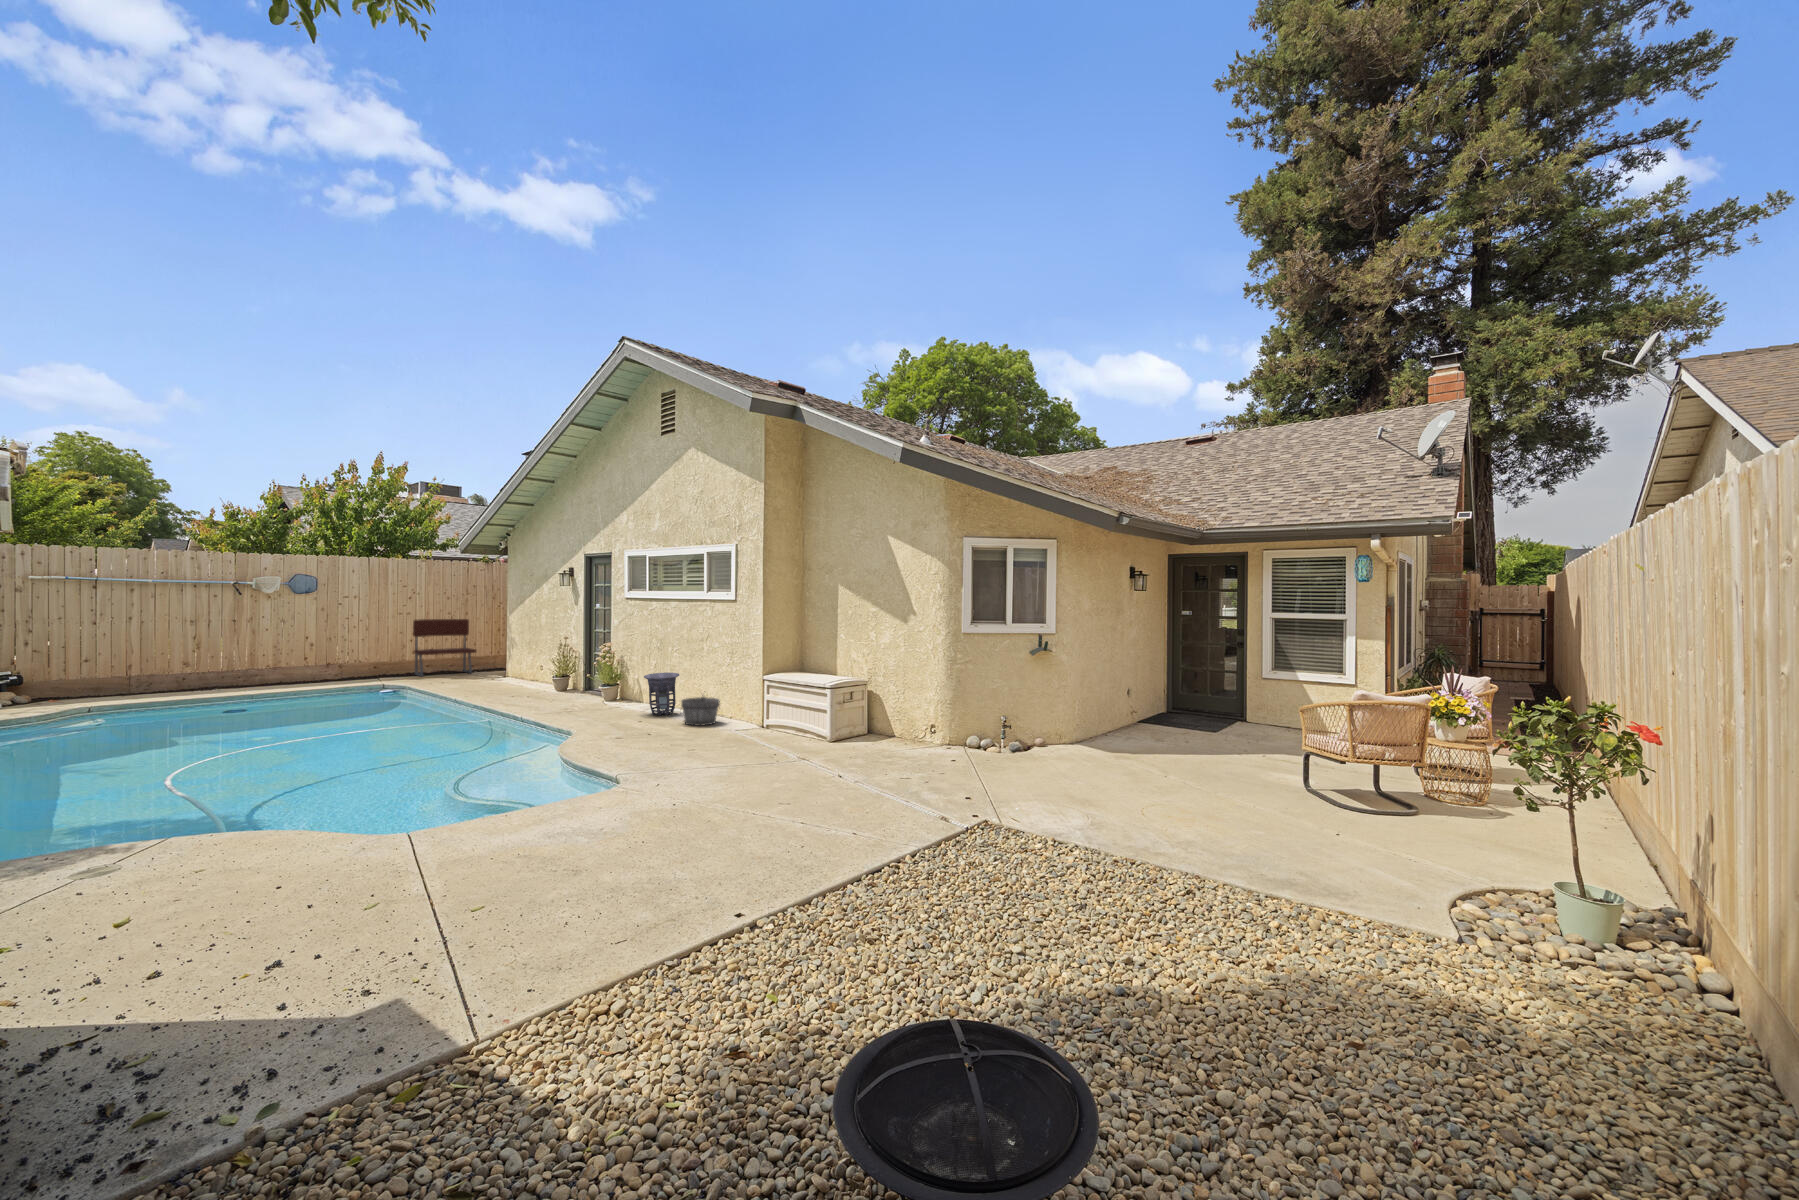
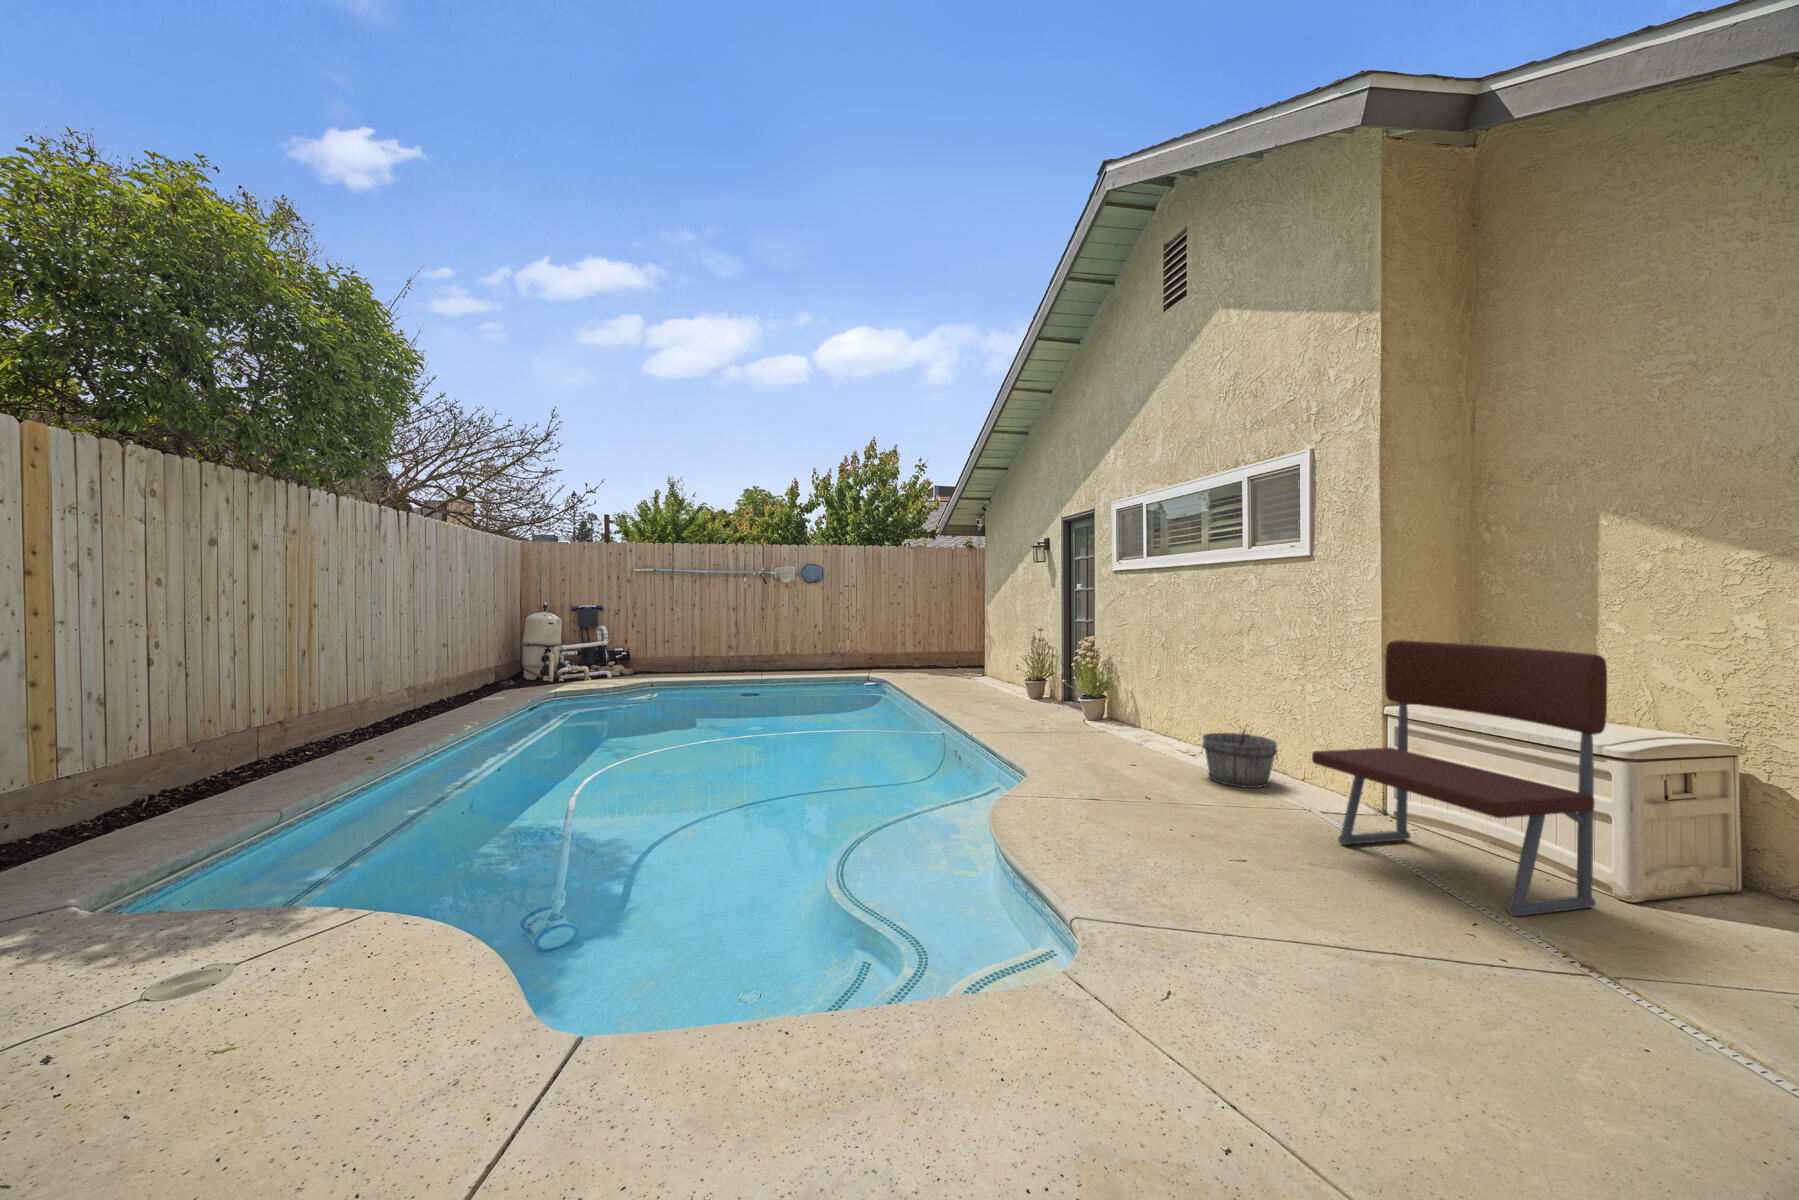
bench: present [413,619,476,676] -> present [1312,640,1607,916]
side table: present [644,673,679,715] -> none [1138,685,1197,755]

